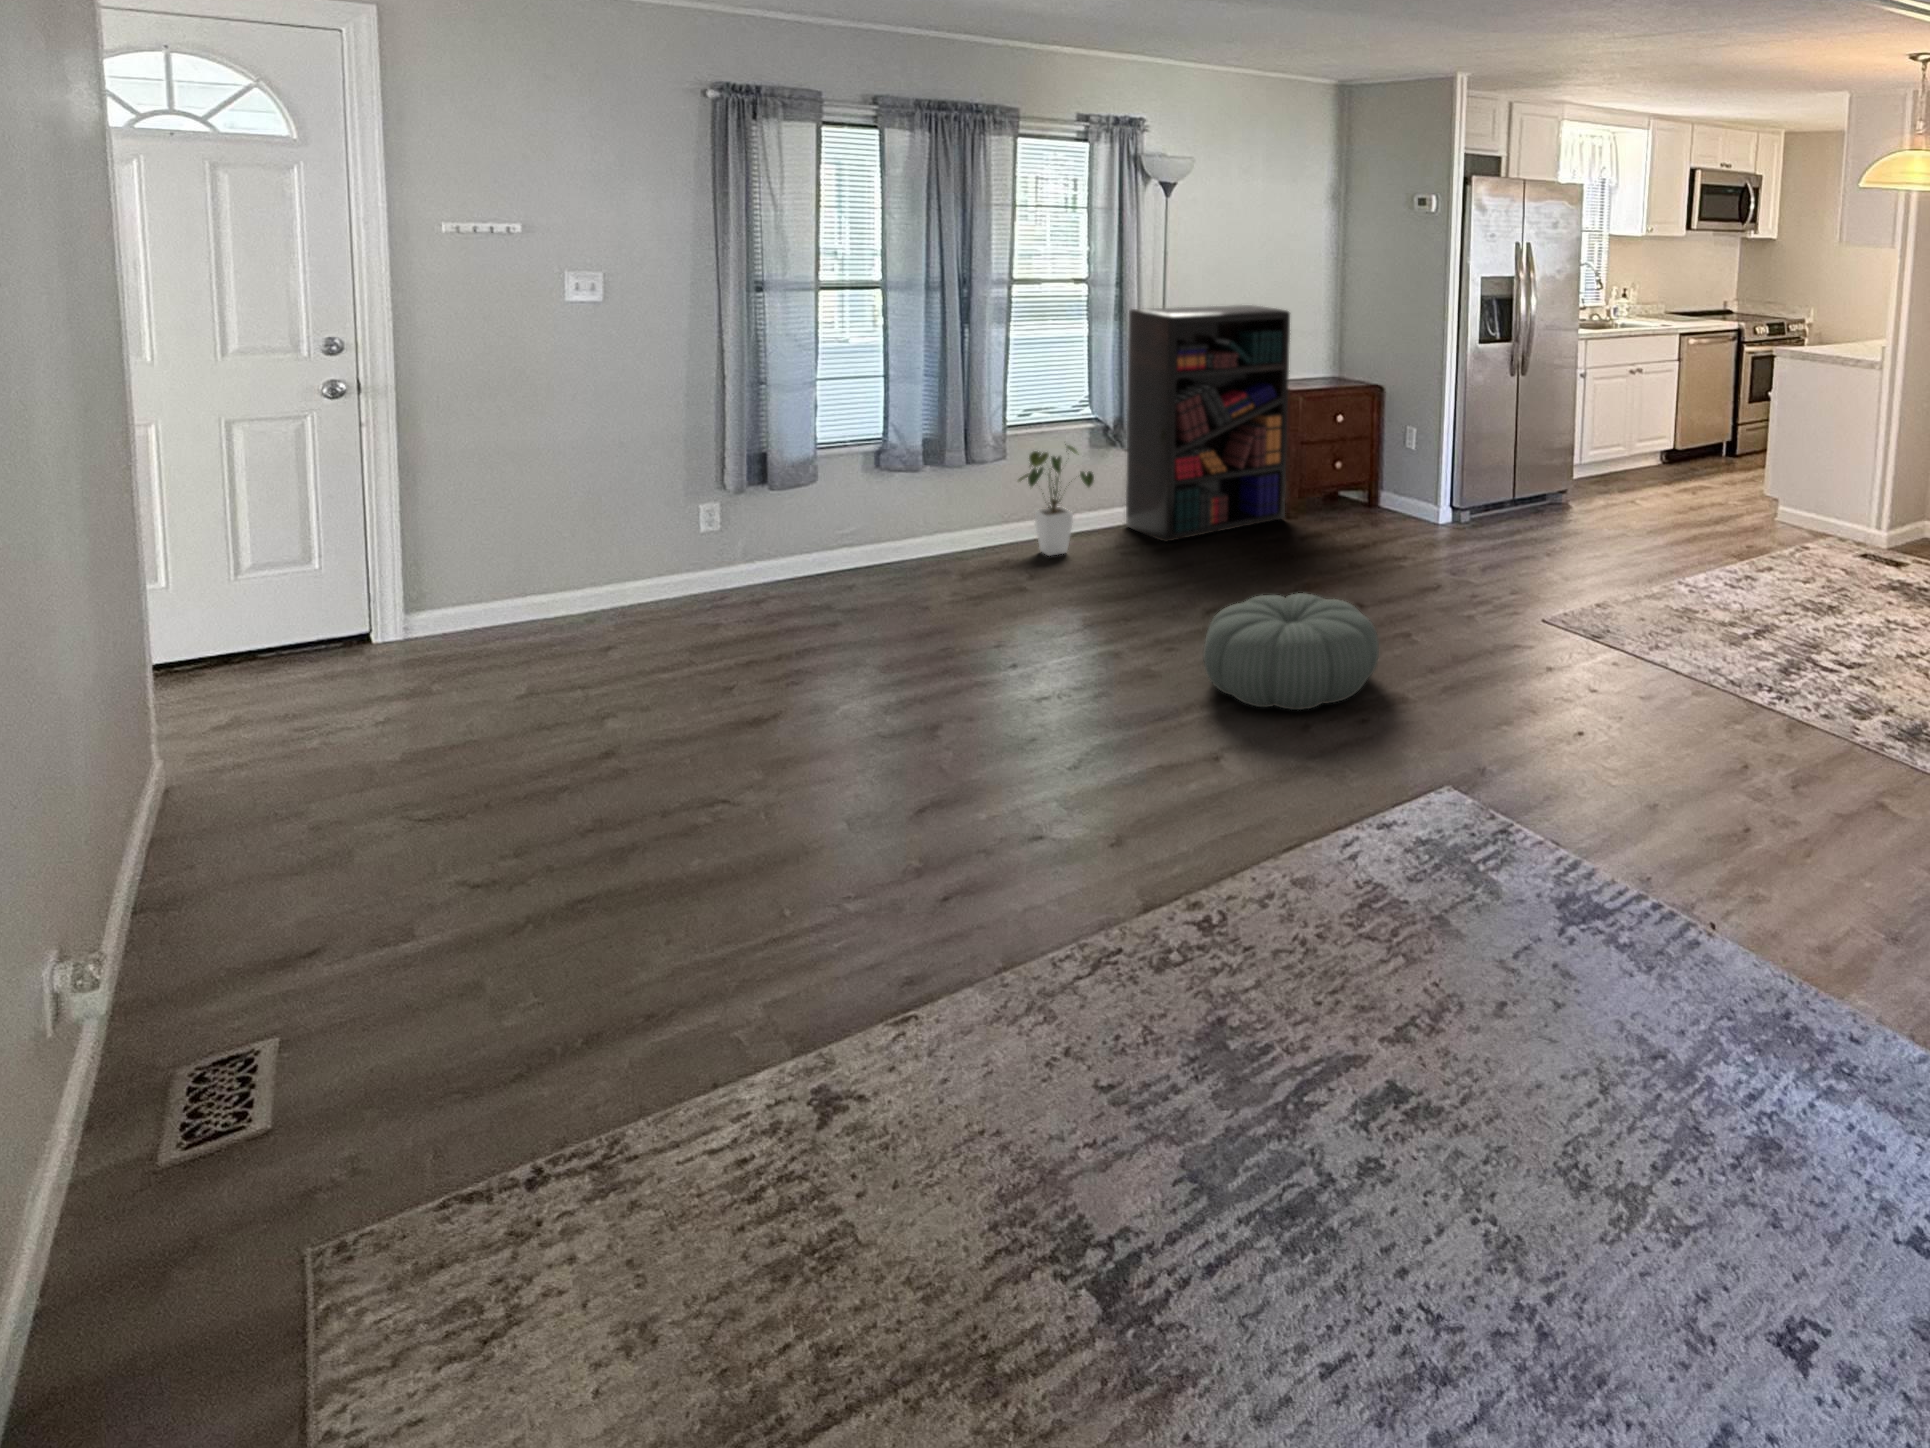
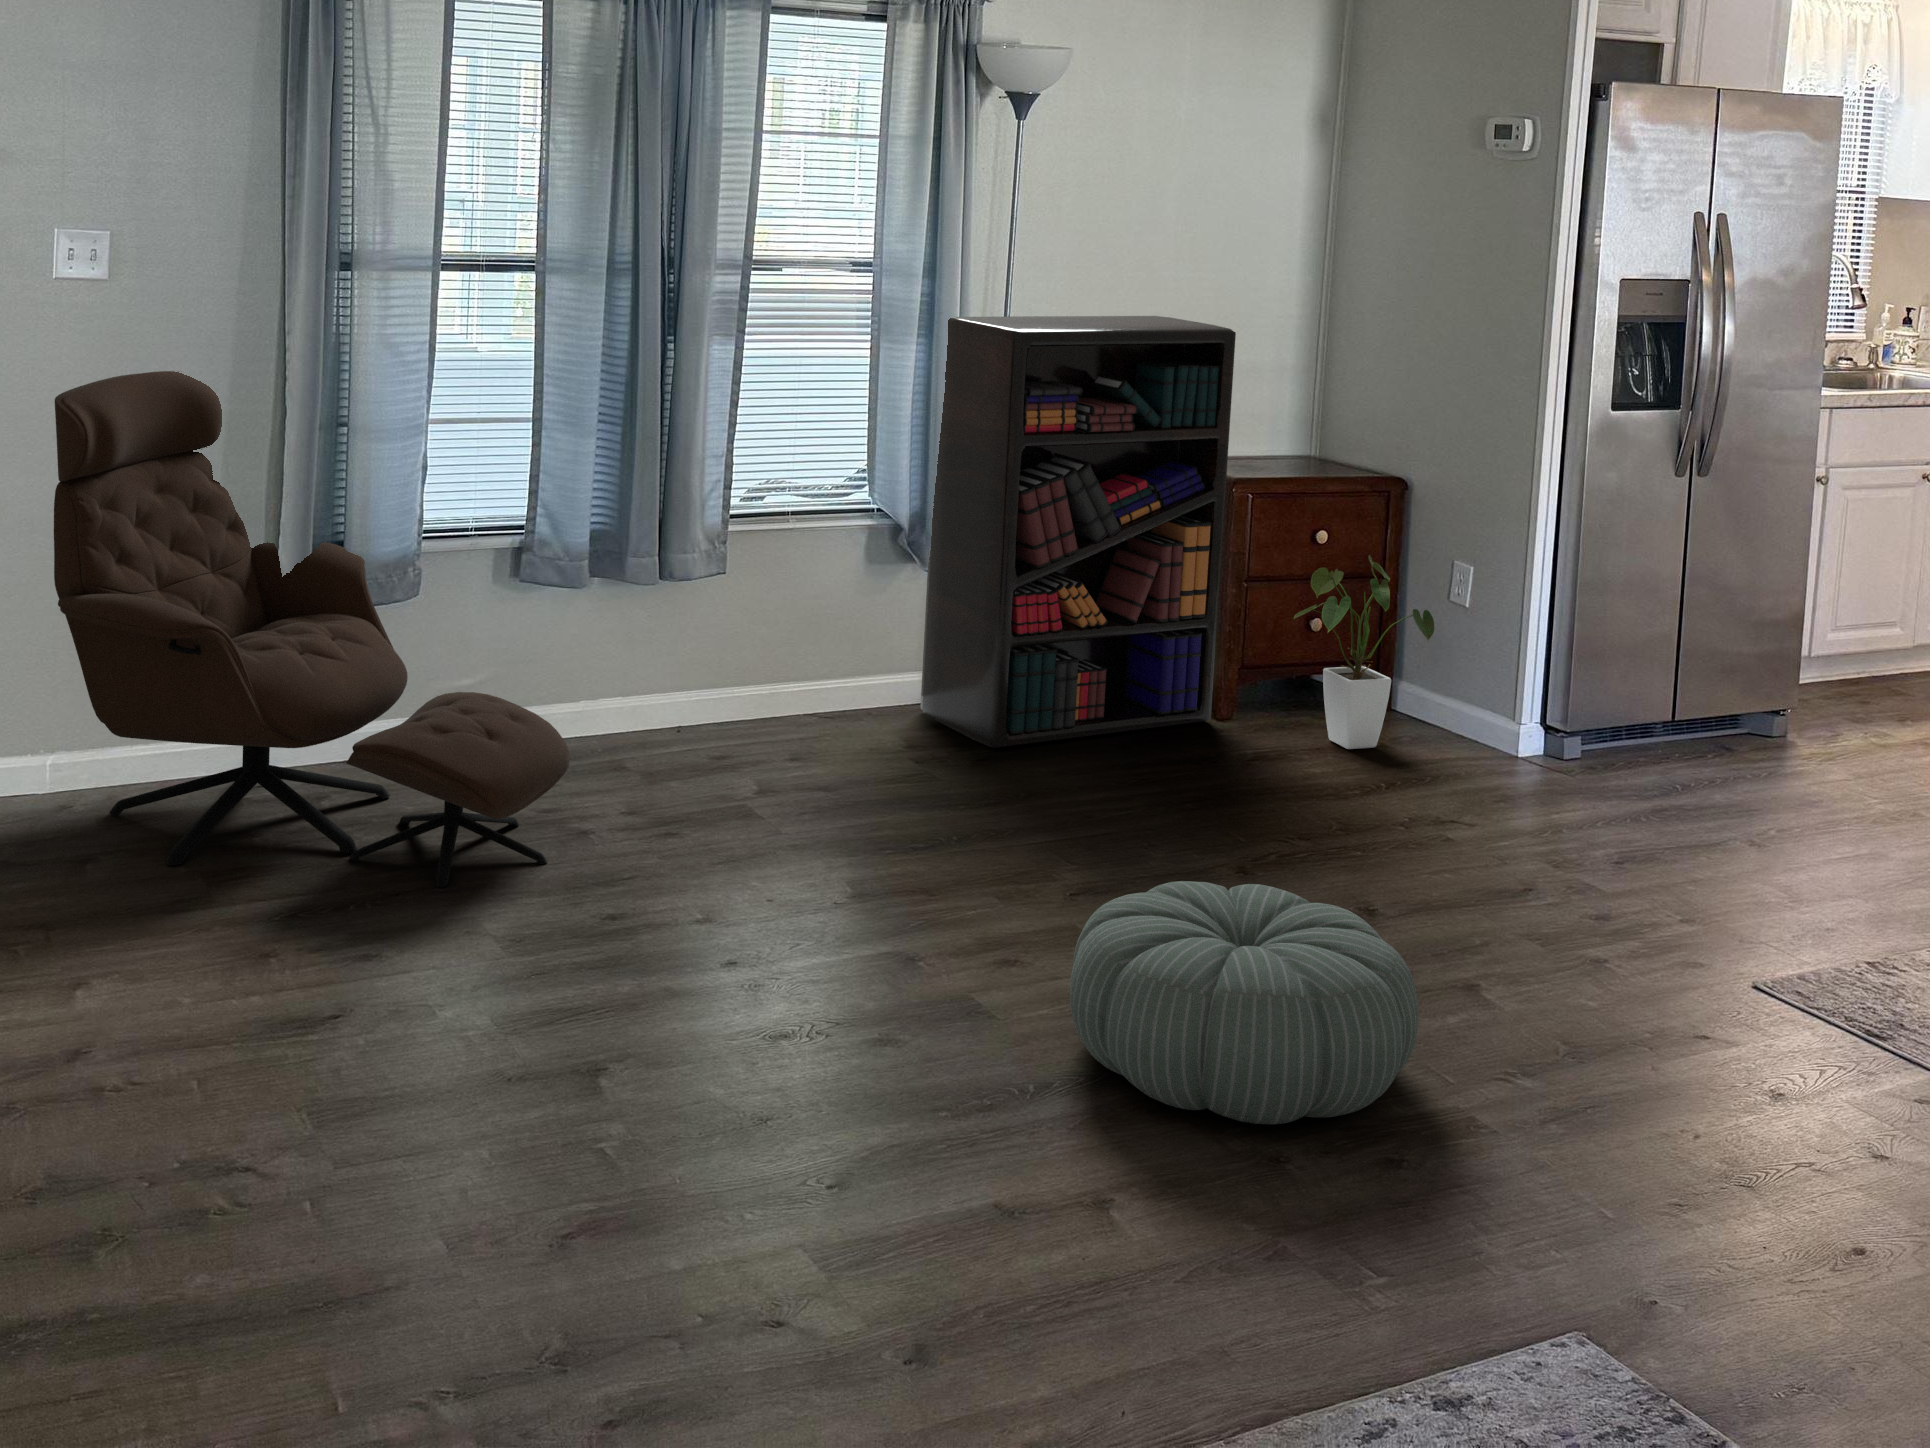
lounge chair: none [573,357,920,648] -> present [54,371,571,888]
house plant: present [1018,444,1094,556] -> present [1294,555,1434,749]

